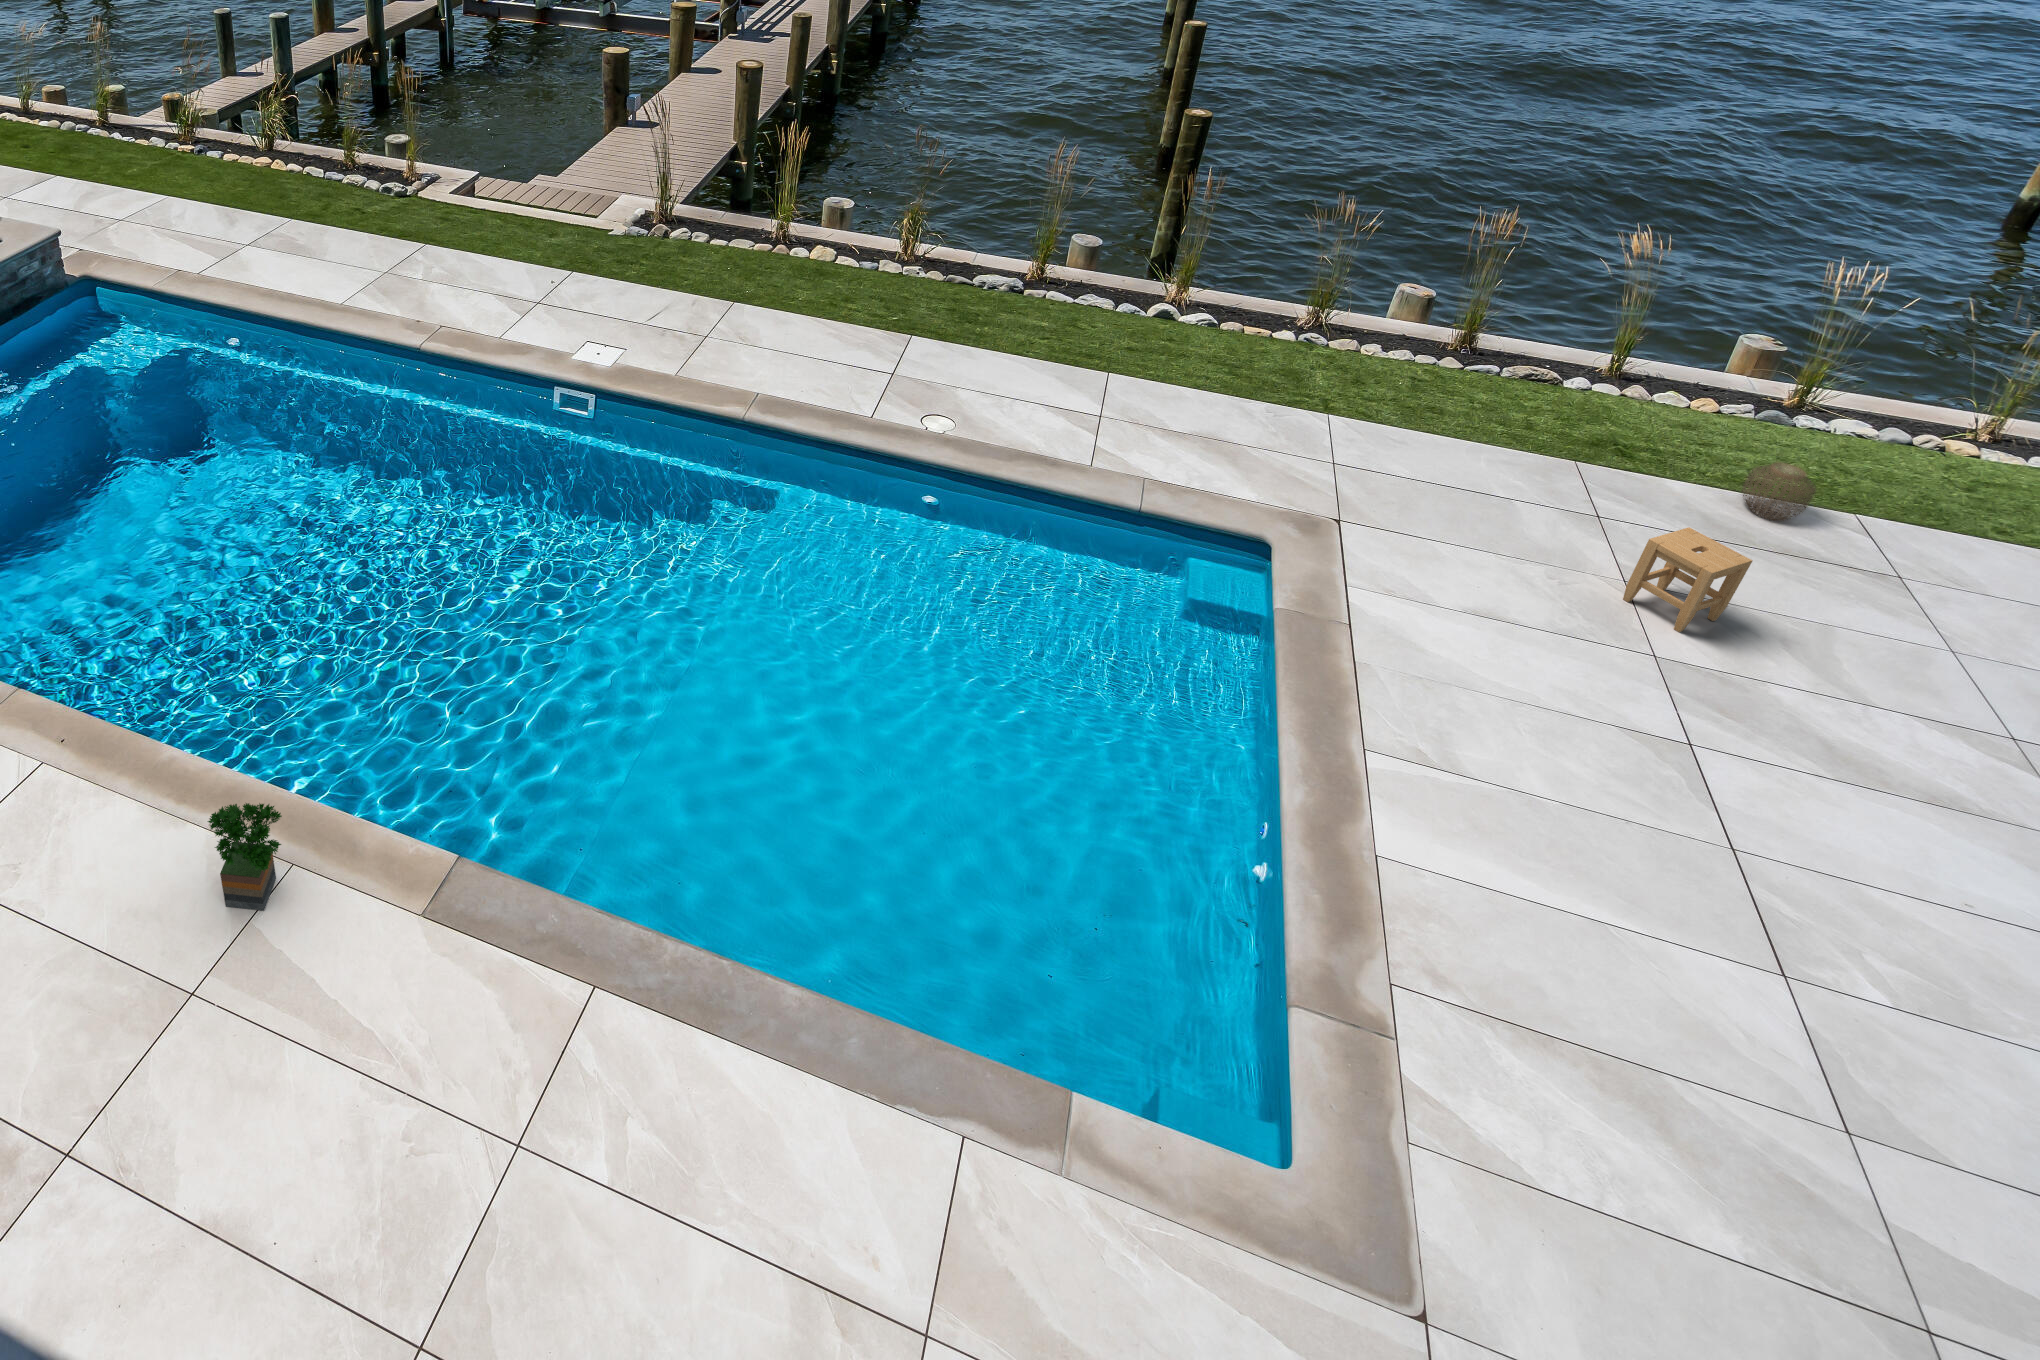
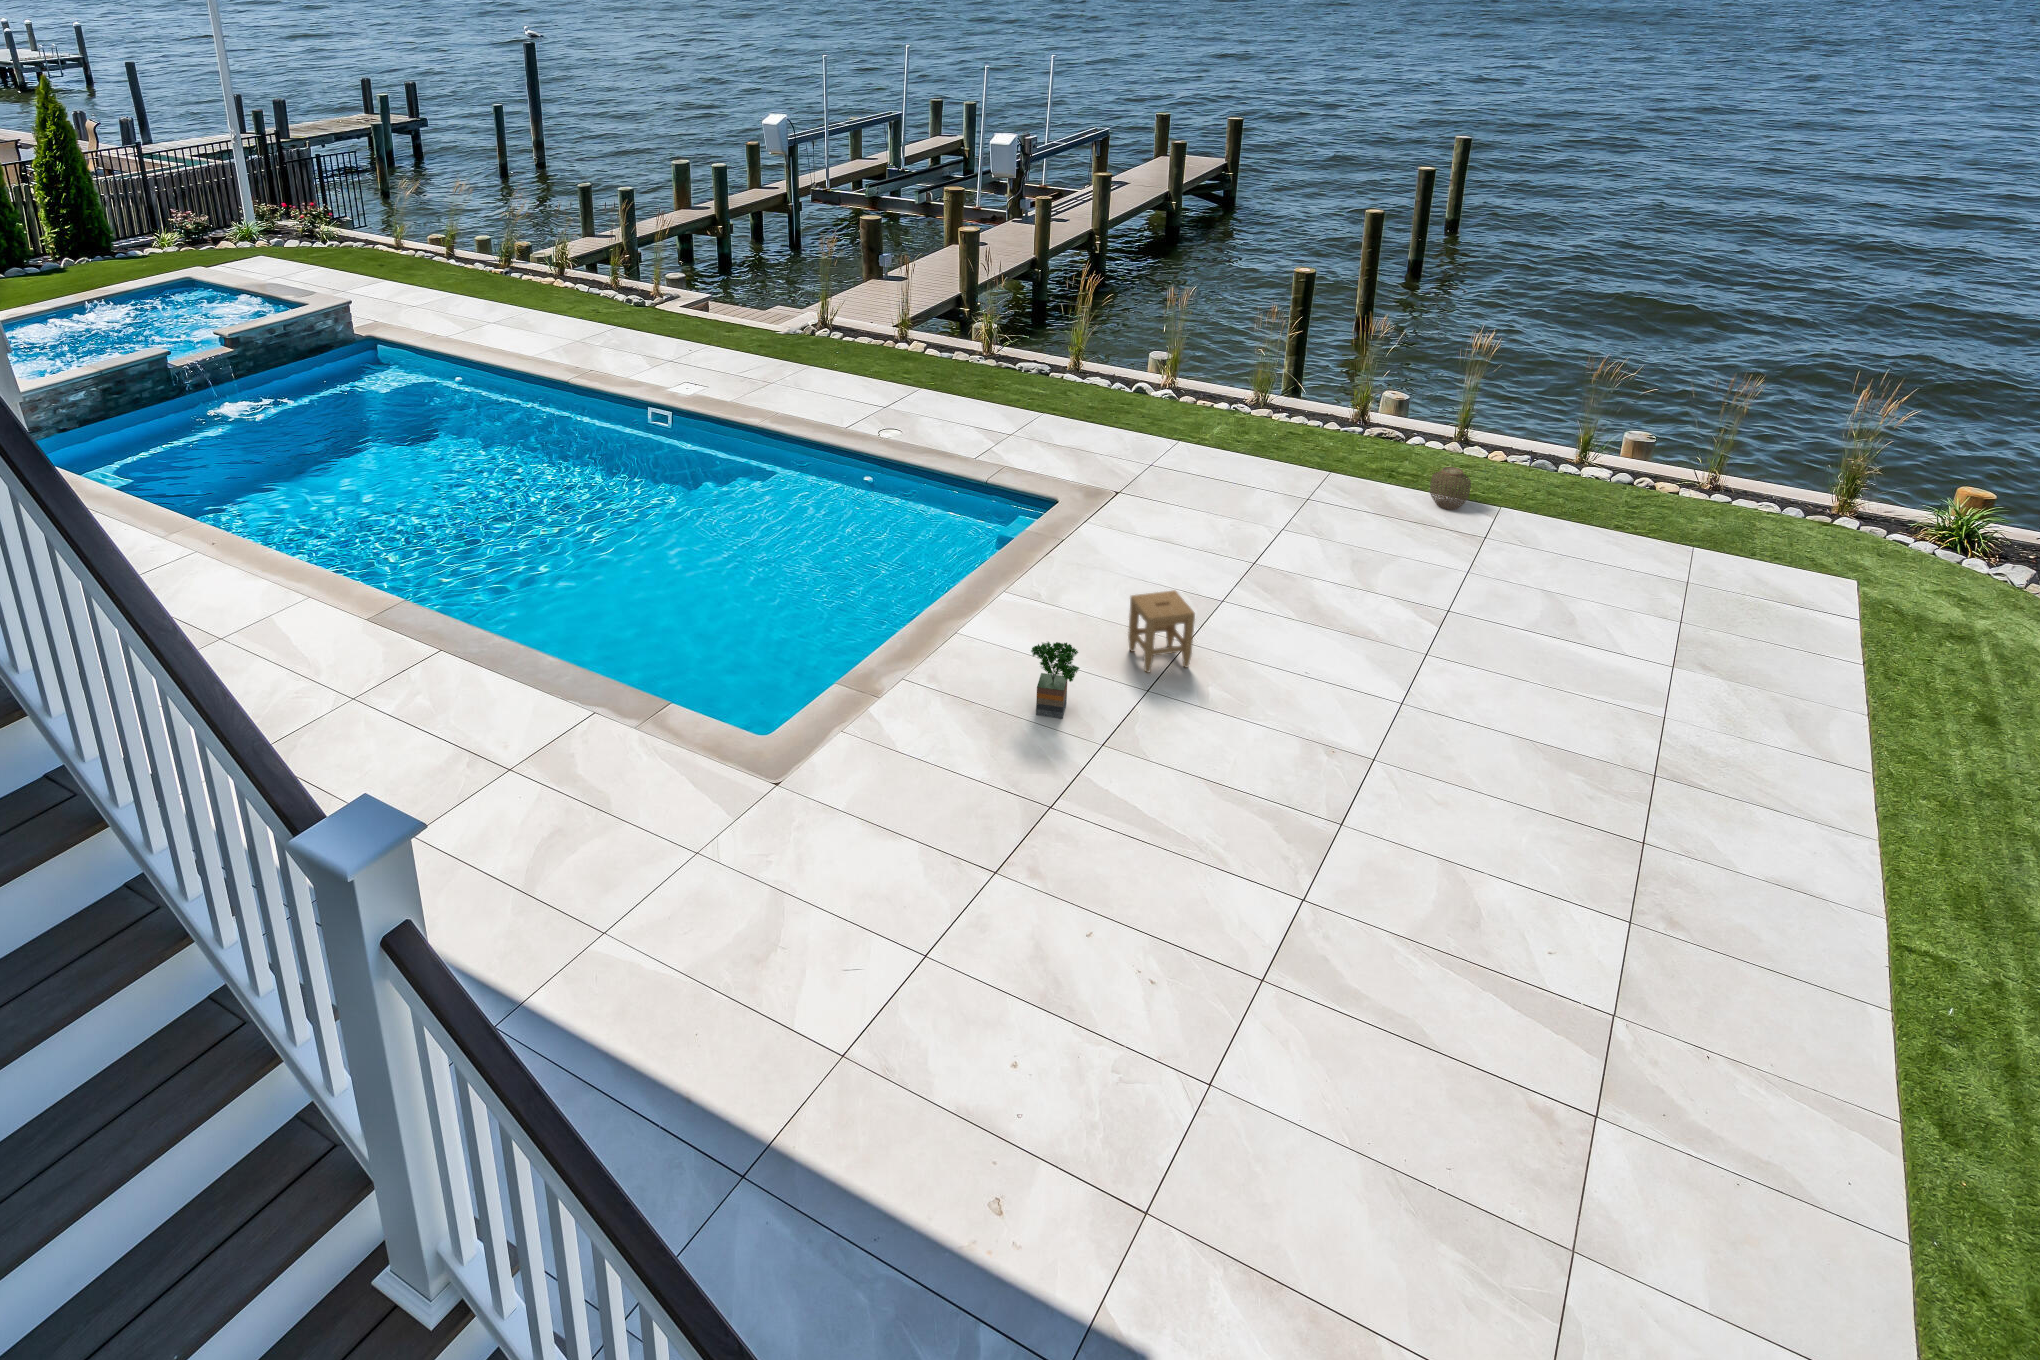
stool: present [1623,527,1753,632] -> present [1128,590,1195,673]
potted tree: present [208,803,282,911] -> present [1031,642,1079,718]

